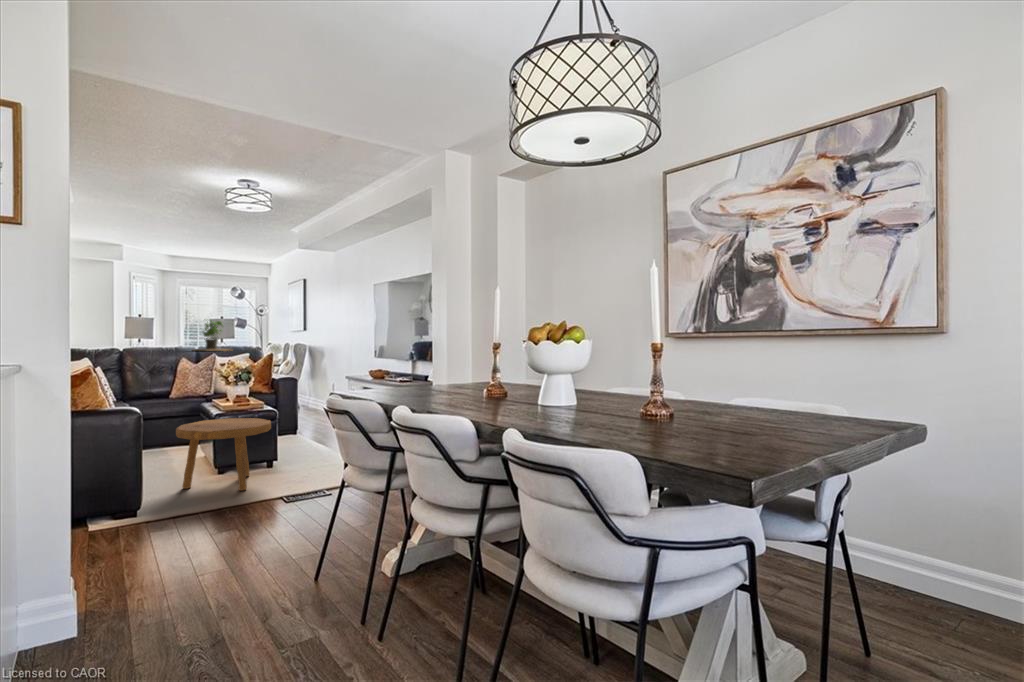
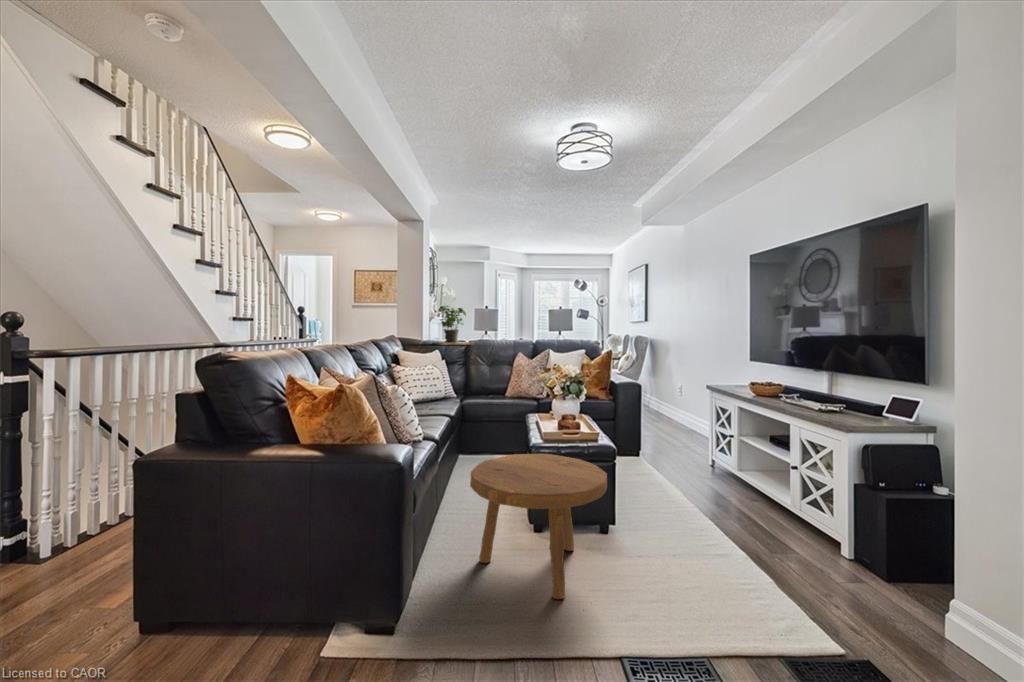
potted plant: present [193,321,232,351] -> present [433,306,473,345]

